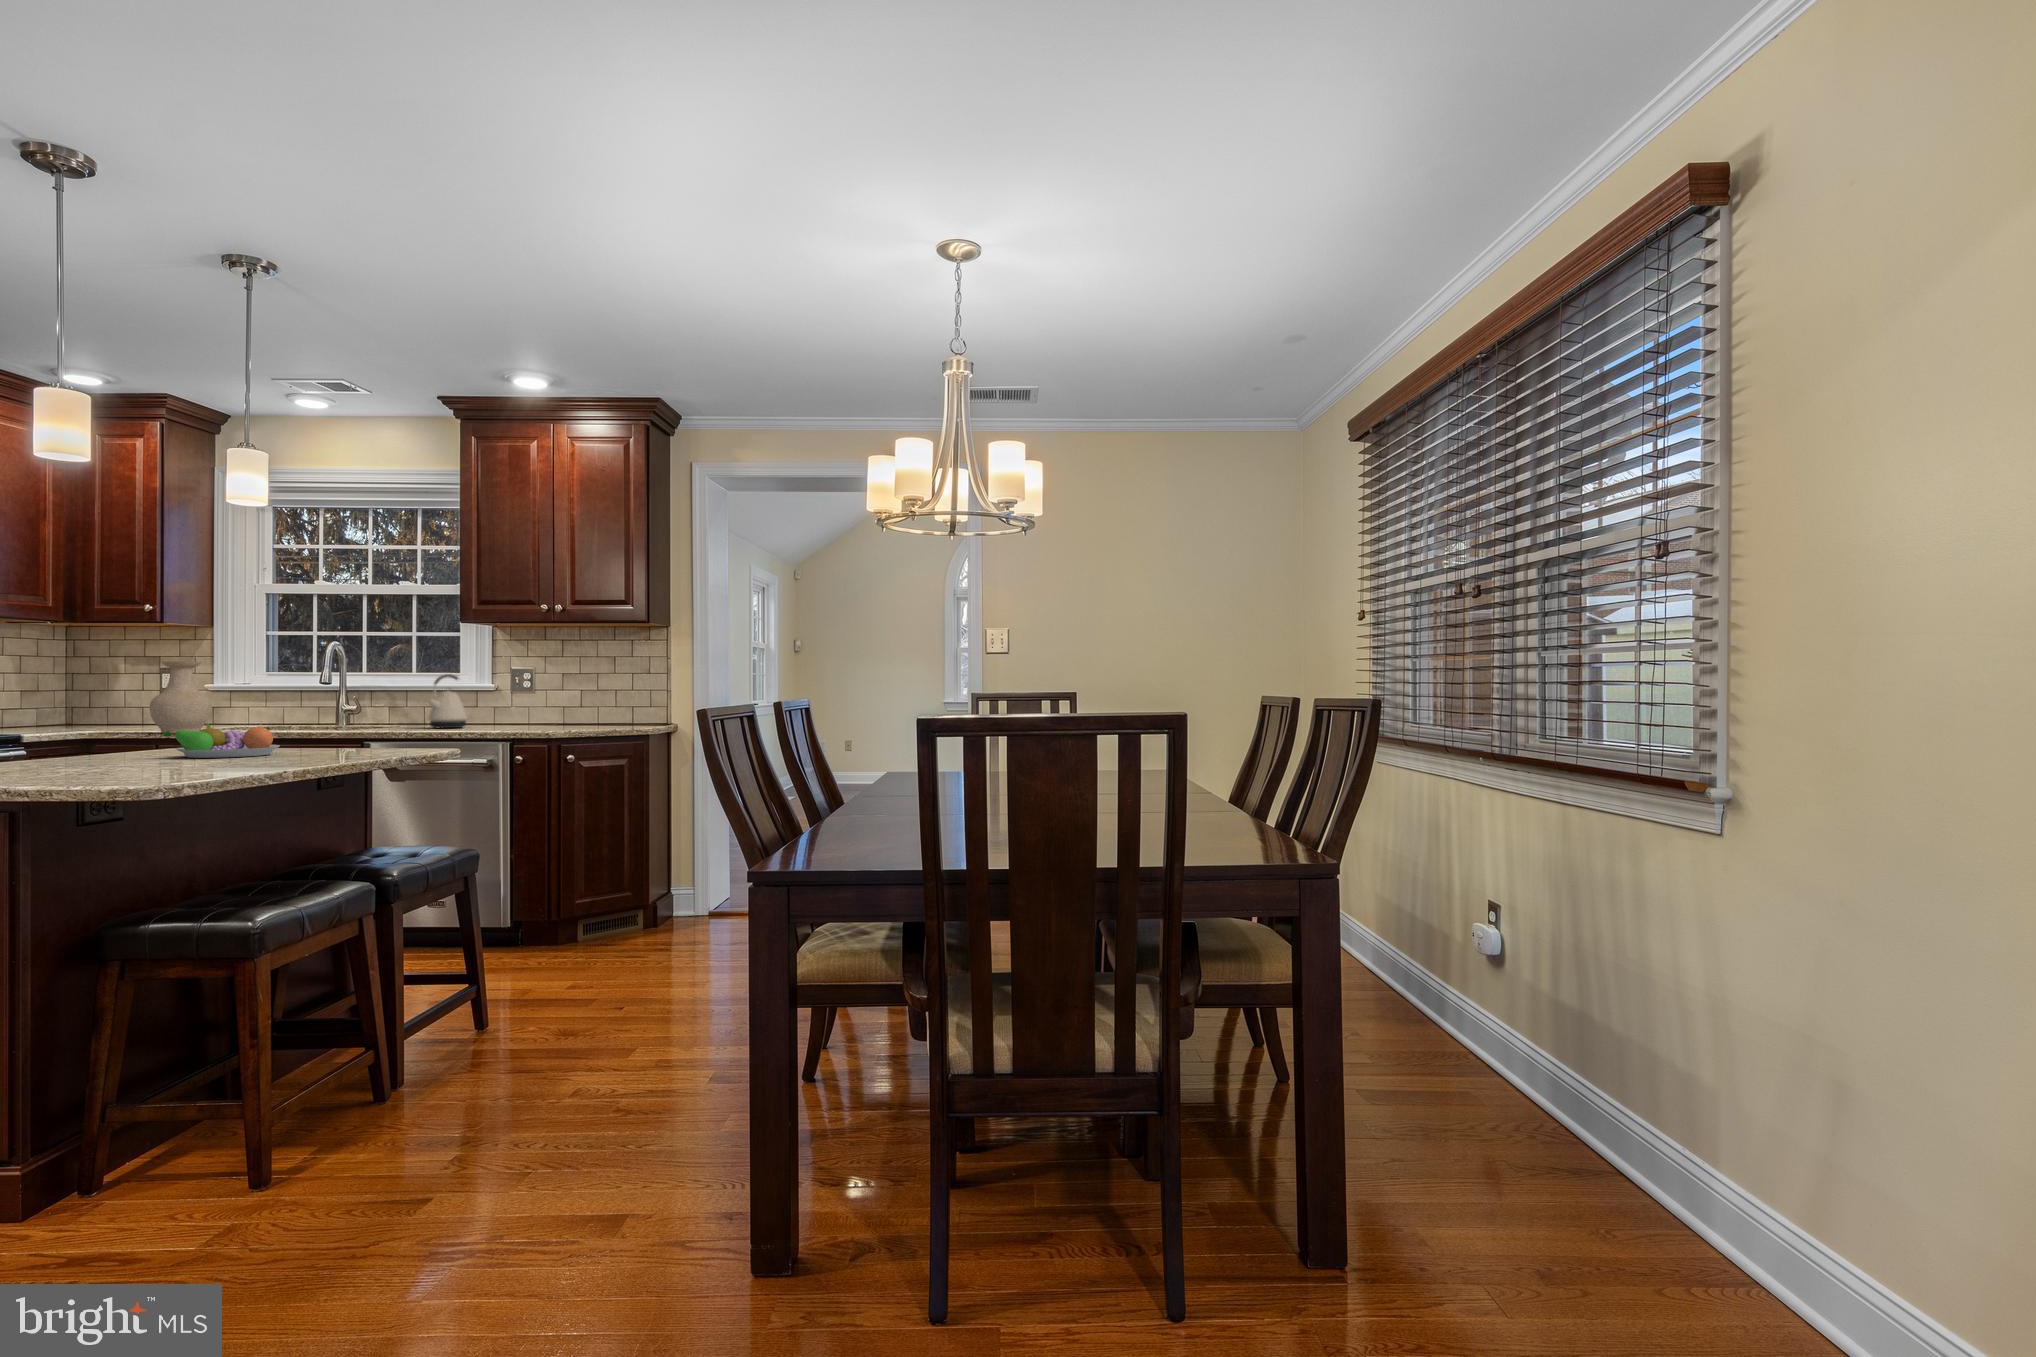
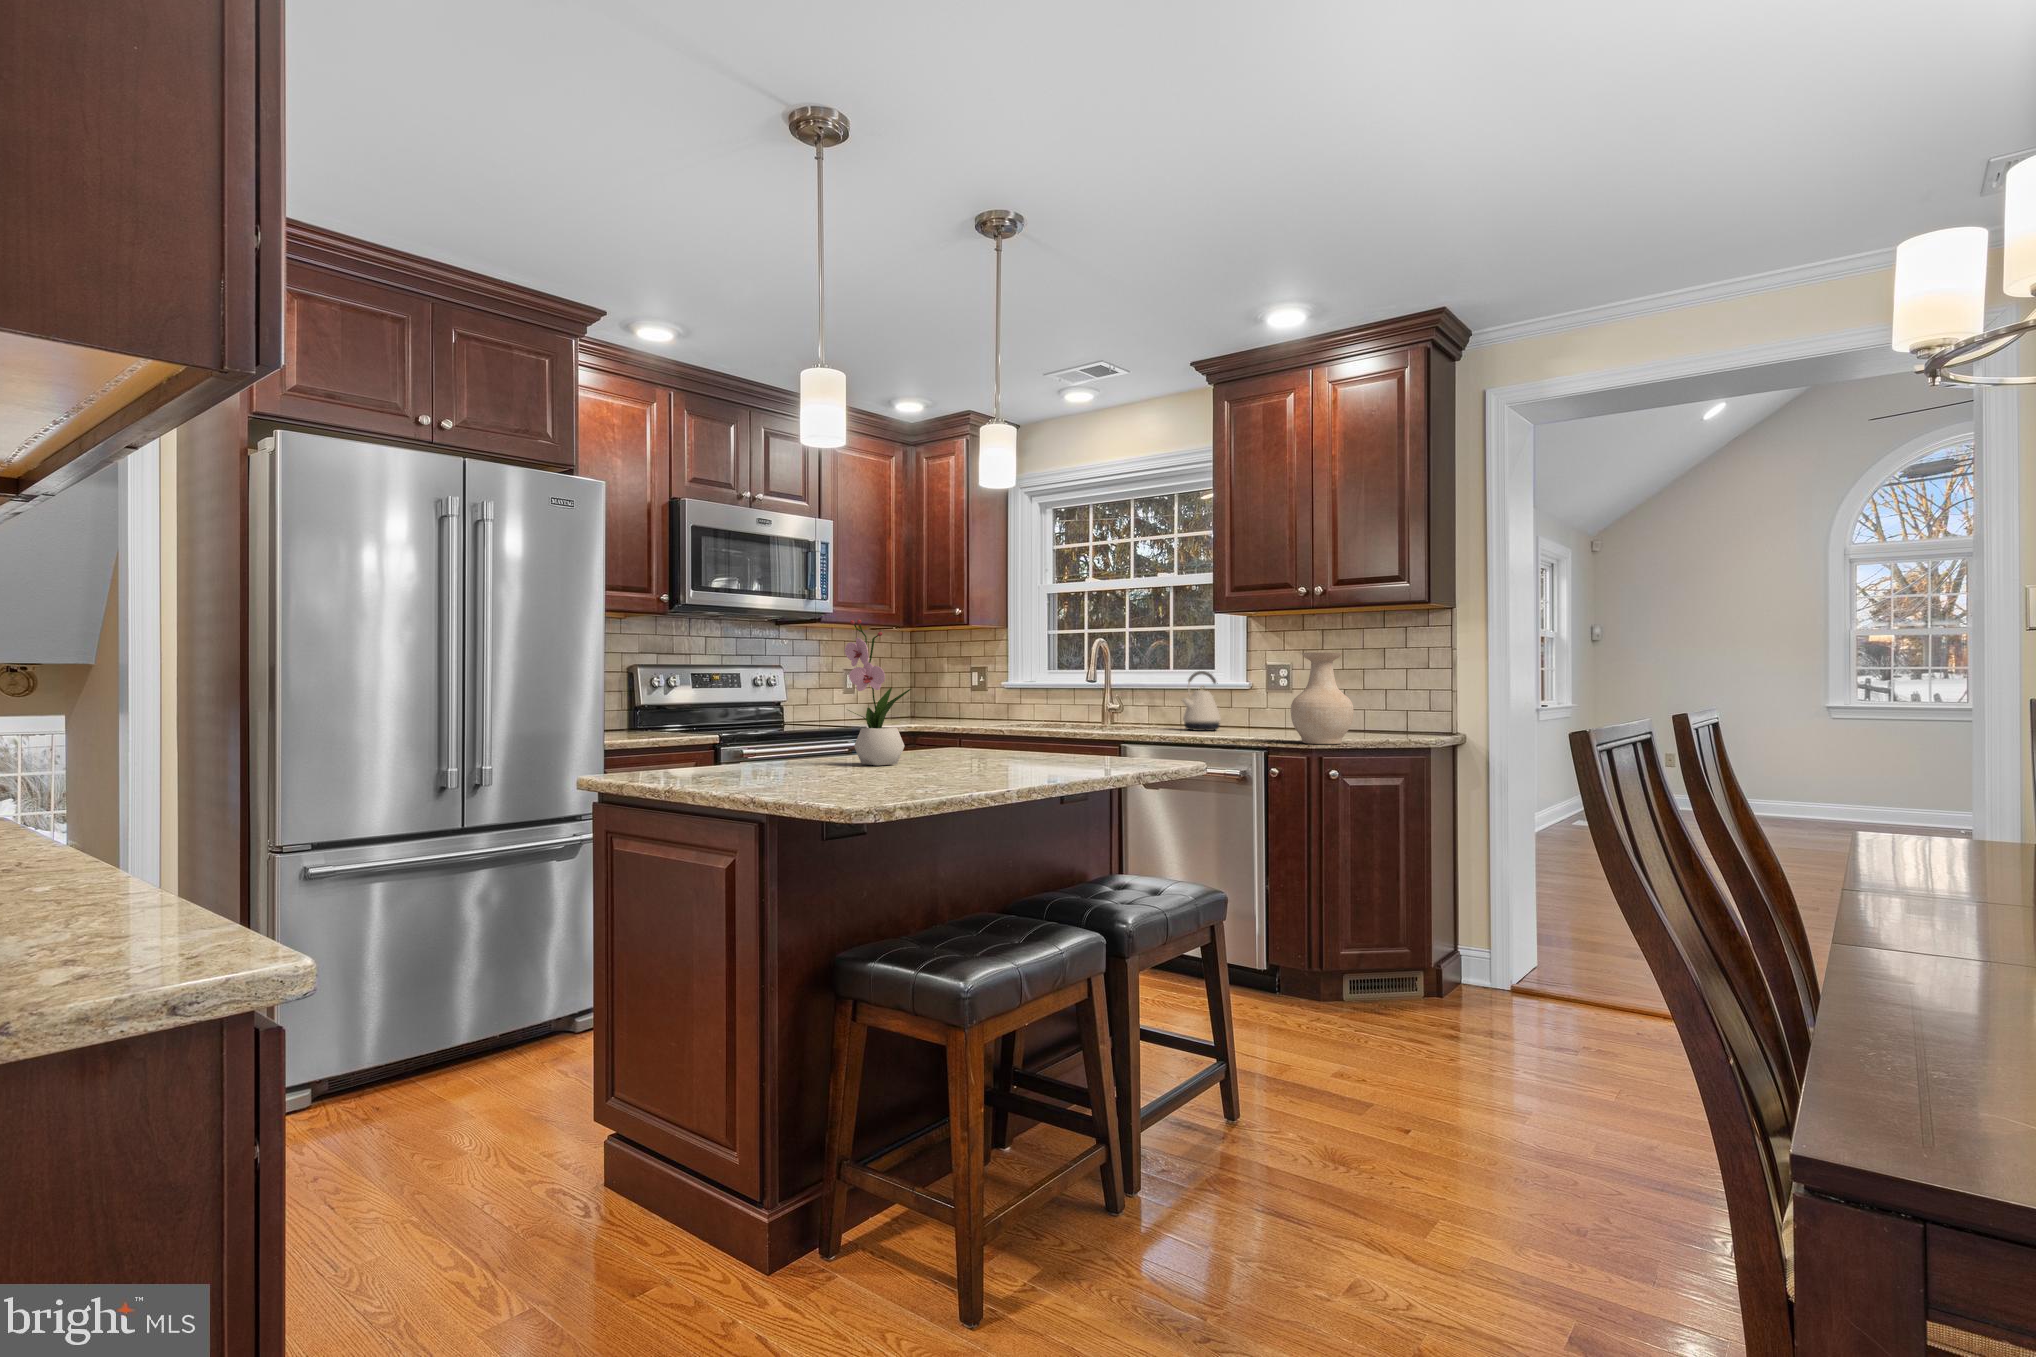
flower arrangement: none [64,624,149,765] -> present [845,619,911,765]
vase: present [150,661,212,733] -> present [1291,652,1354,744]
fruit bowl: present [164,723,280,758] -> none [930,723,1028,762]

